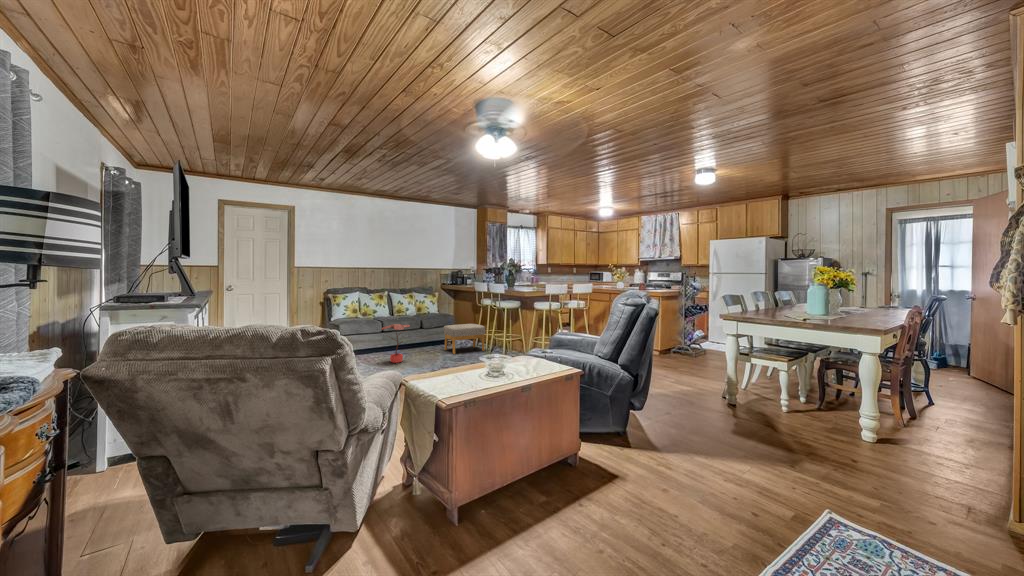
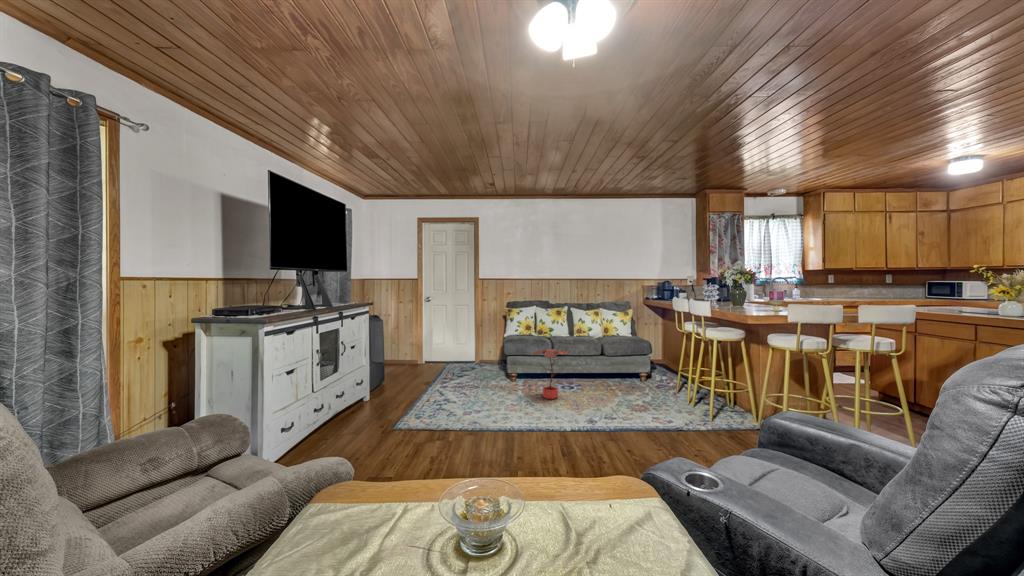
footstool: present [444,324,485,354] -> none [627,355,687,399]

